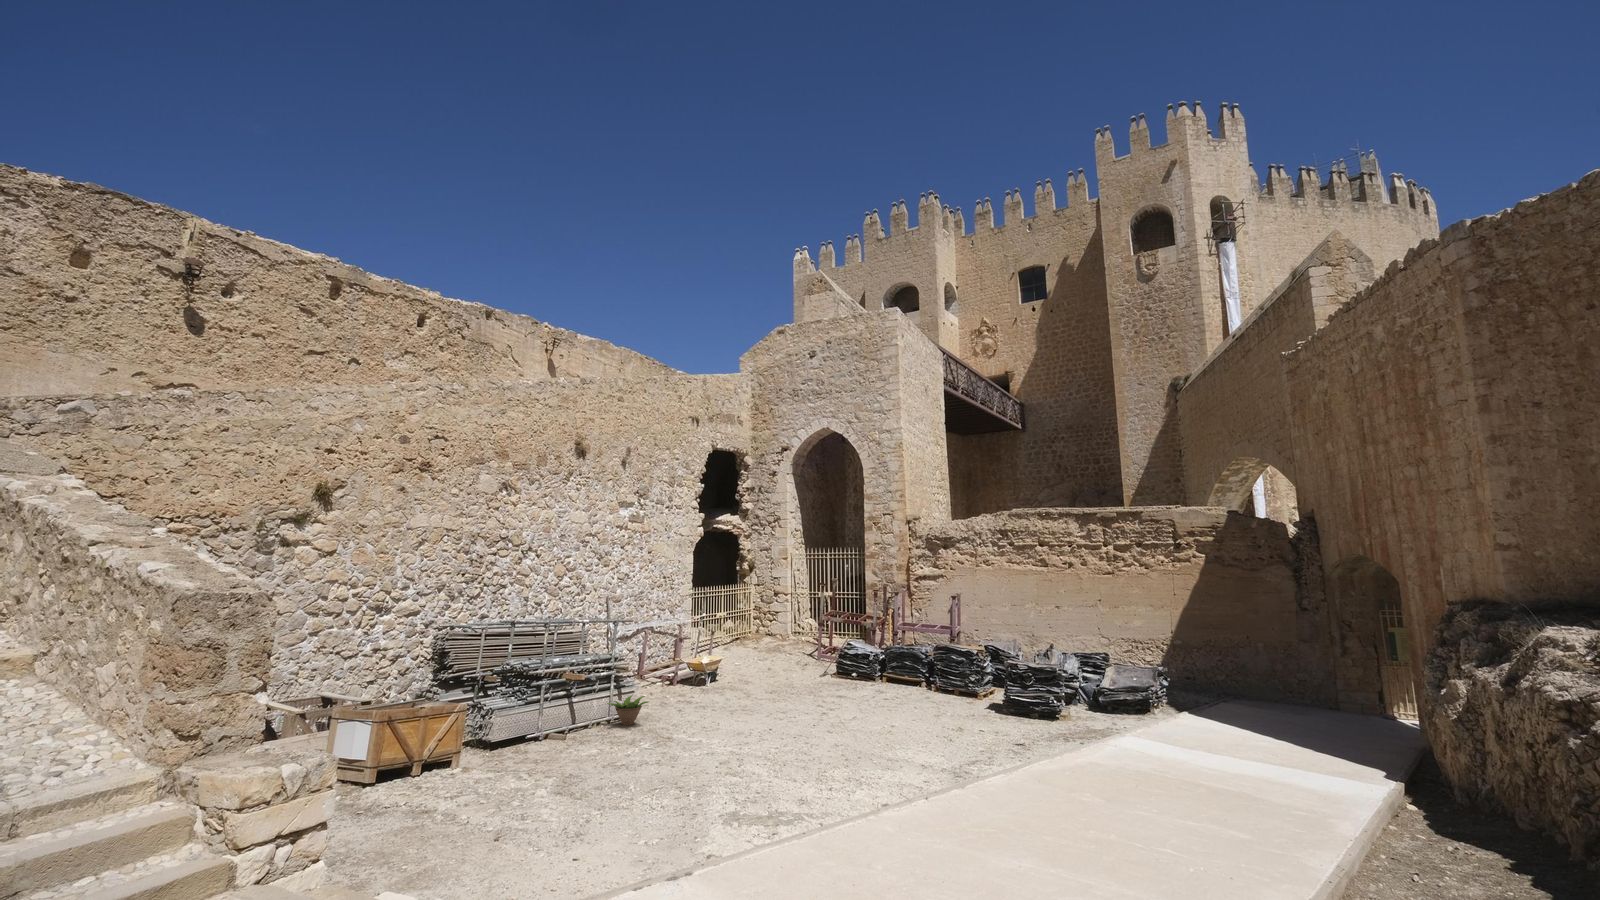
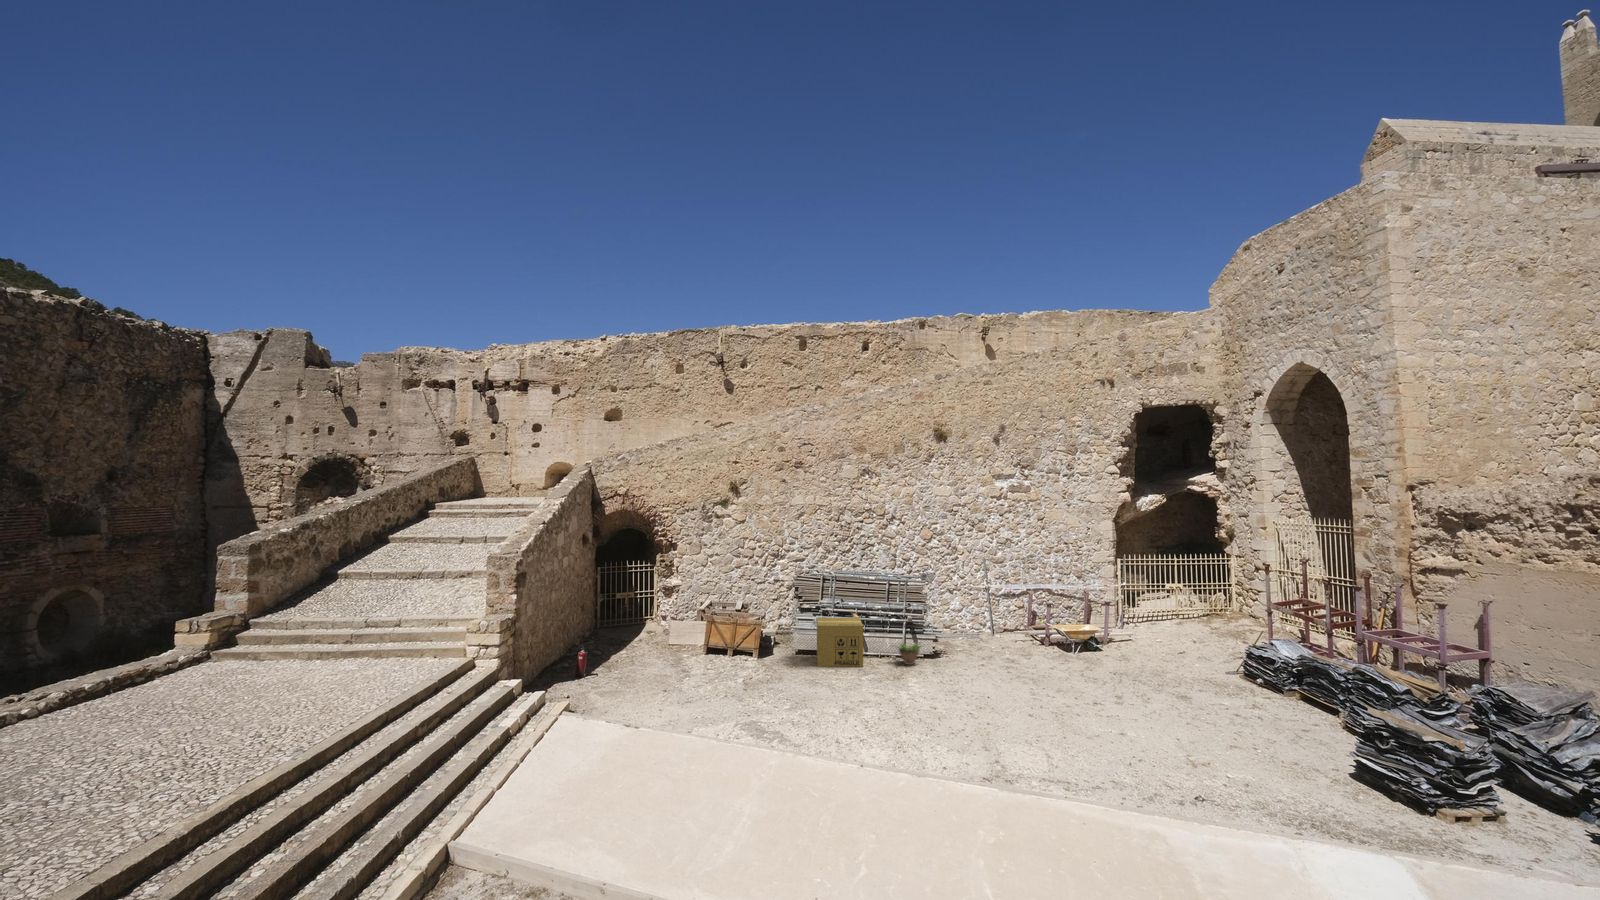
cardboard box: none [514,678,602,750] -> present [817,618,863,667]

